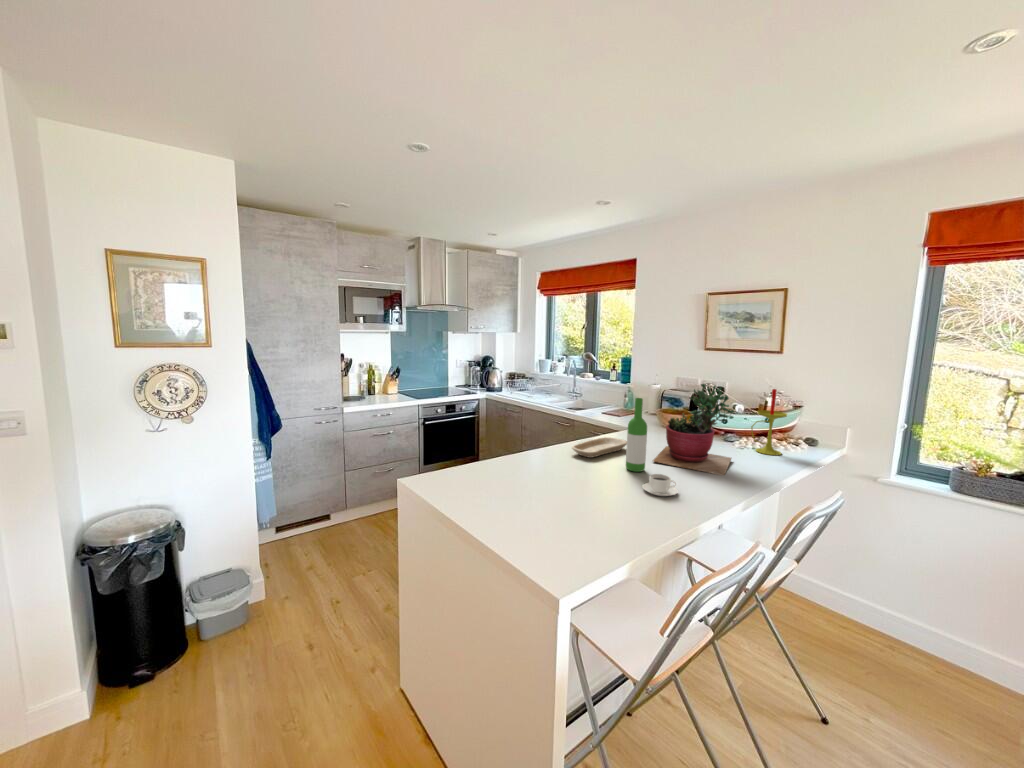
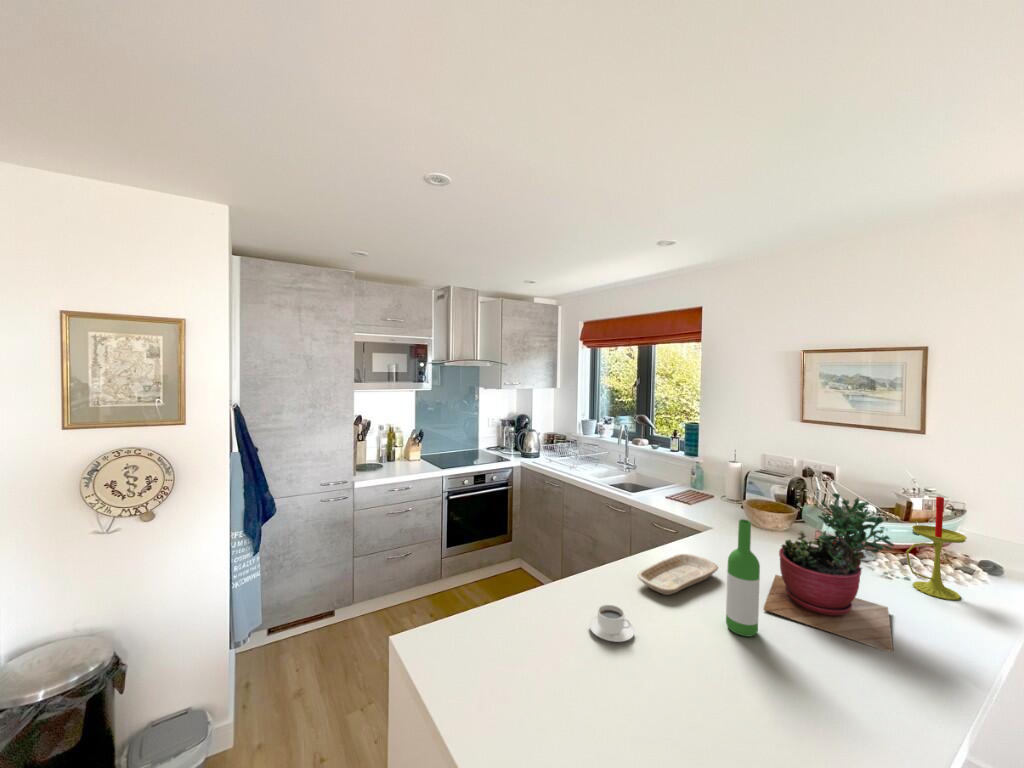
coffee cup: present [643,474,678,496] -> present [589,605,635,642]

